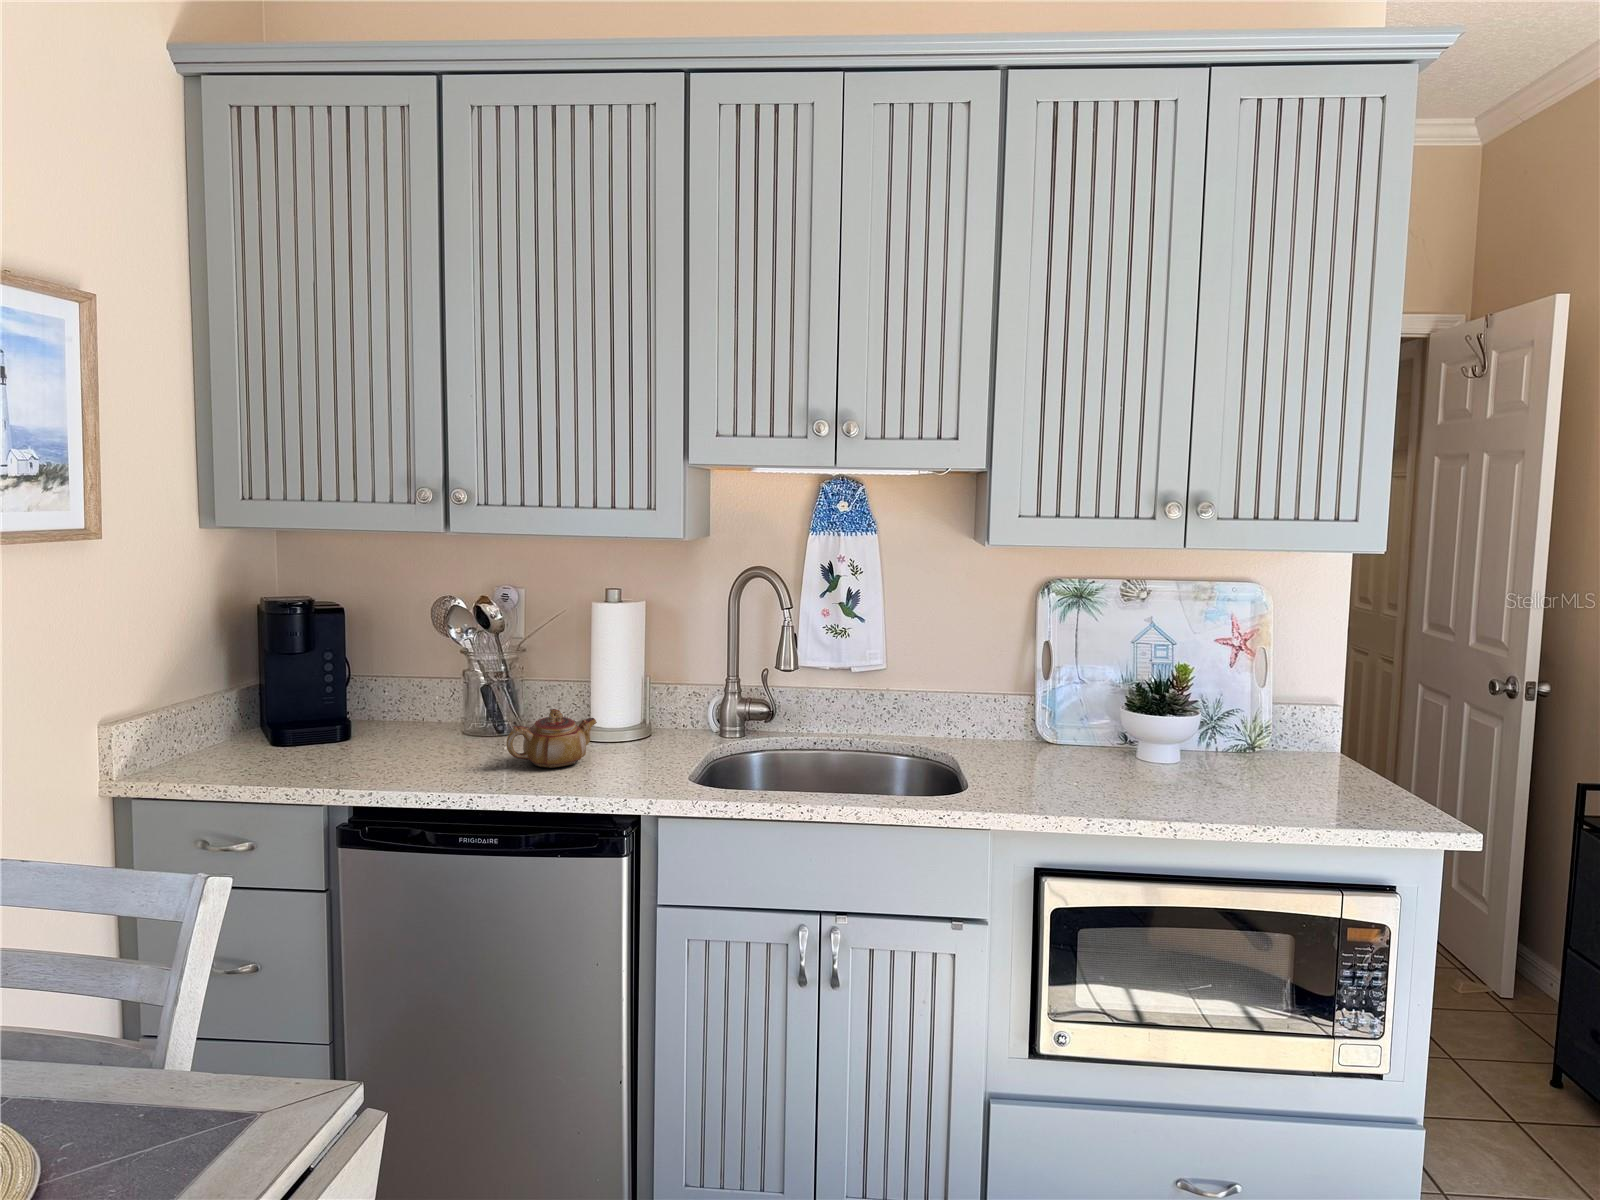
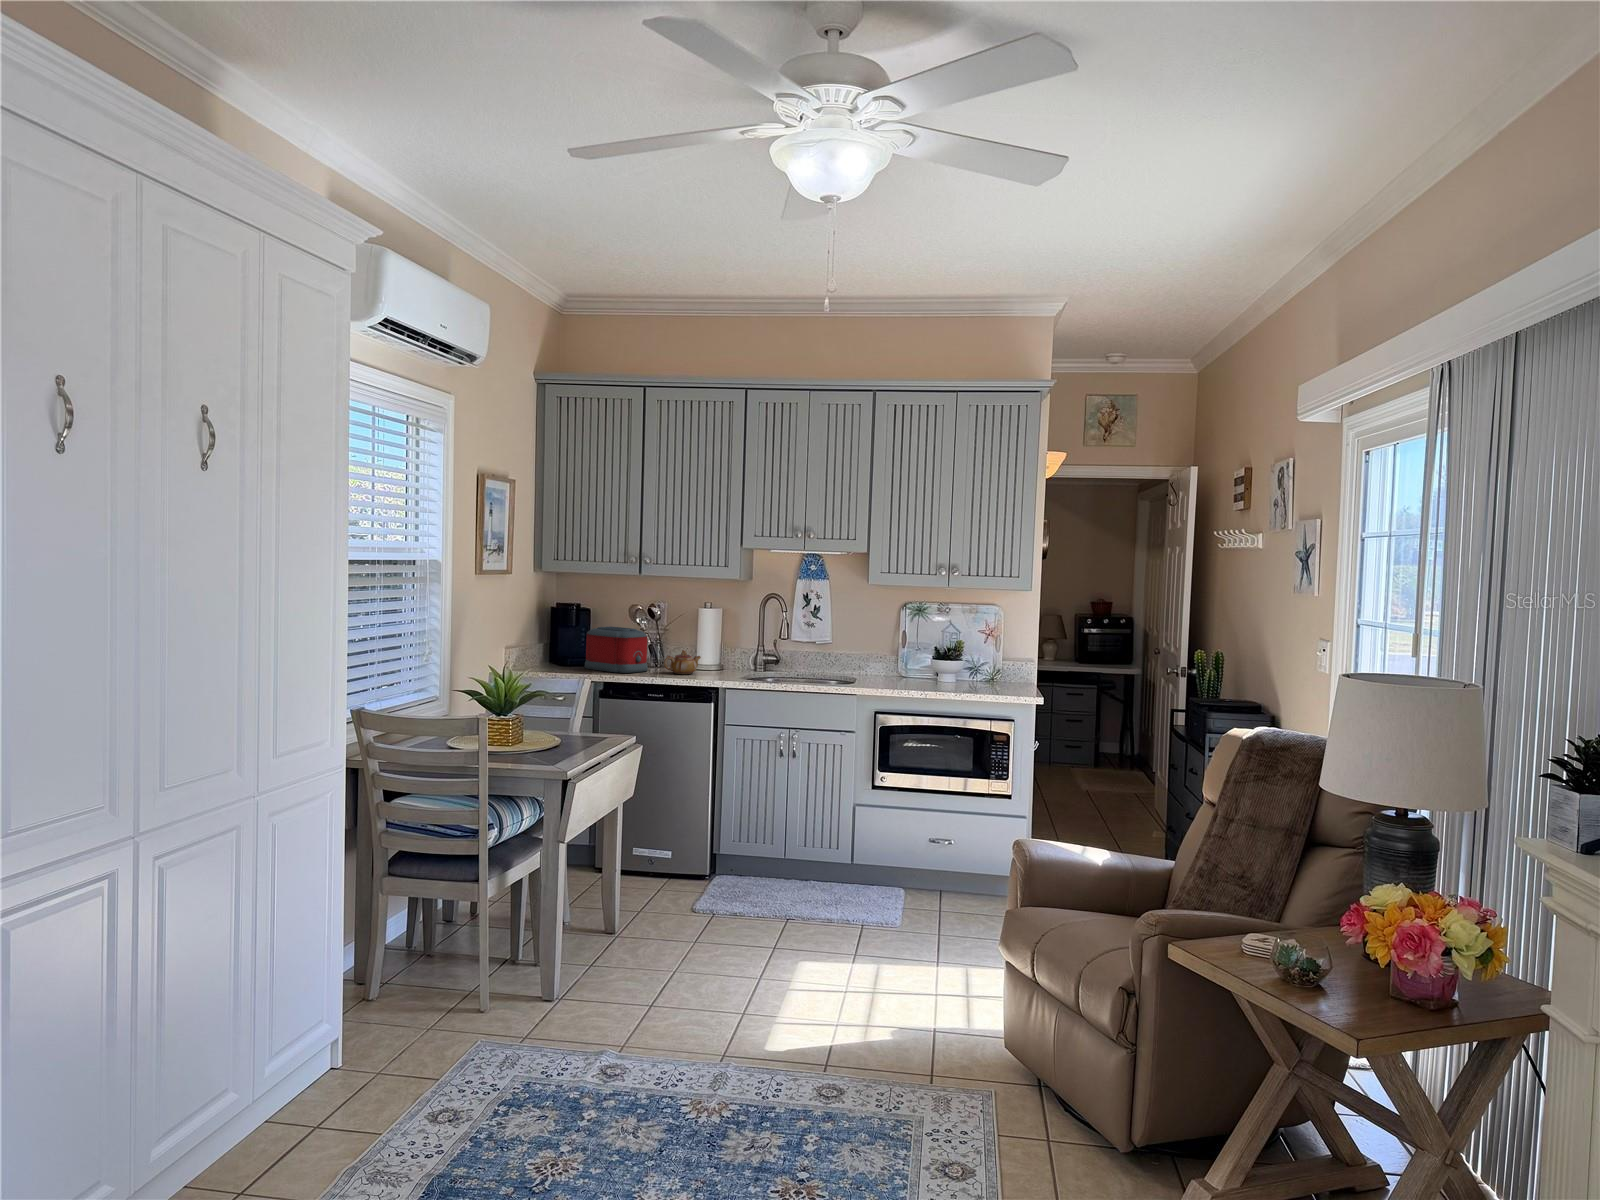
toaster: none [321,652,471,774] -> present [585,627,648,673]

